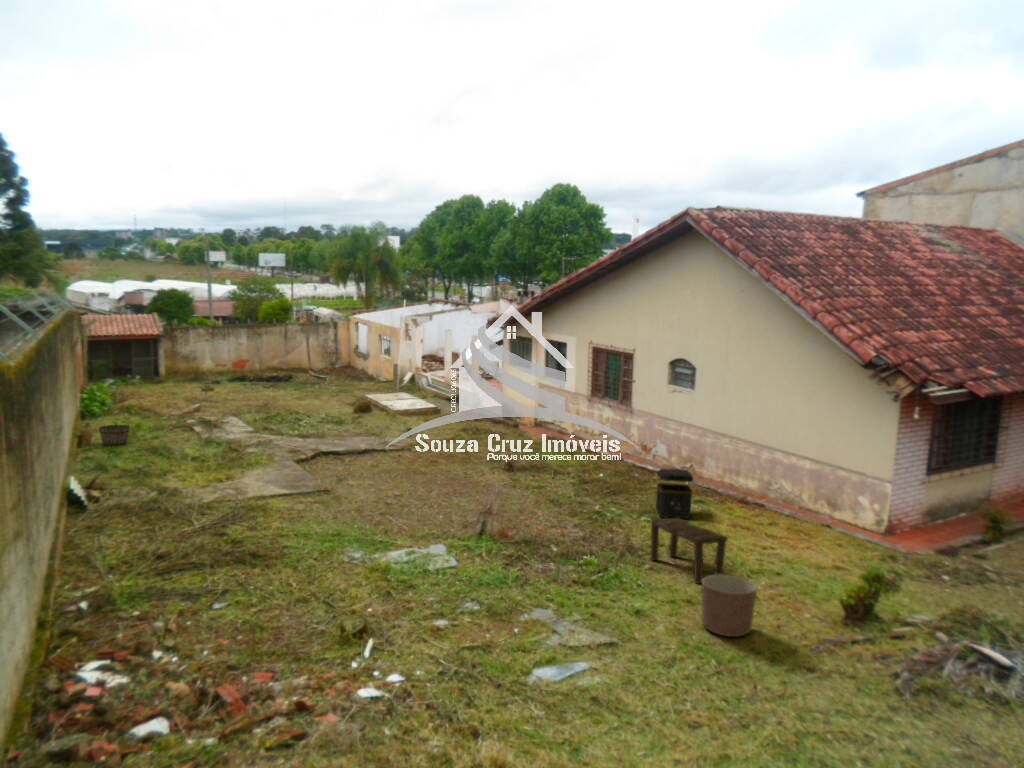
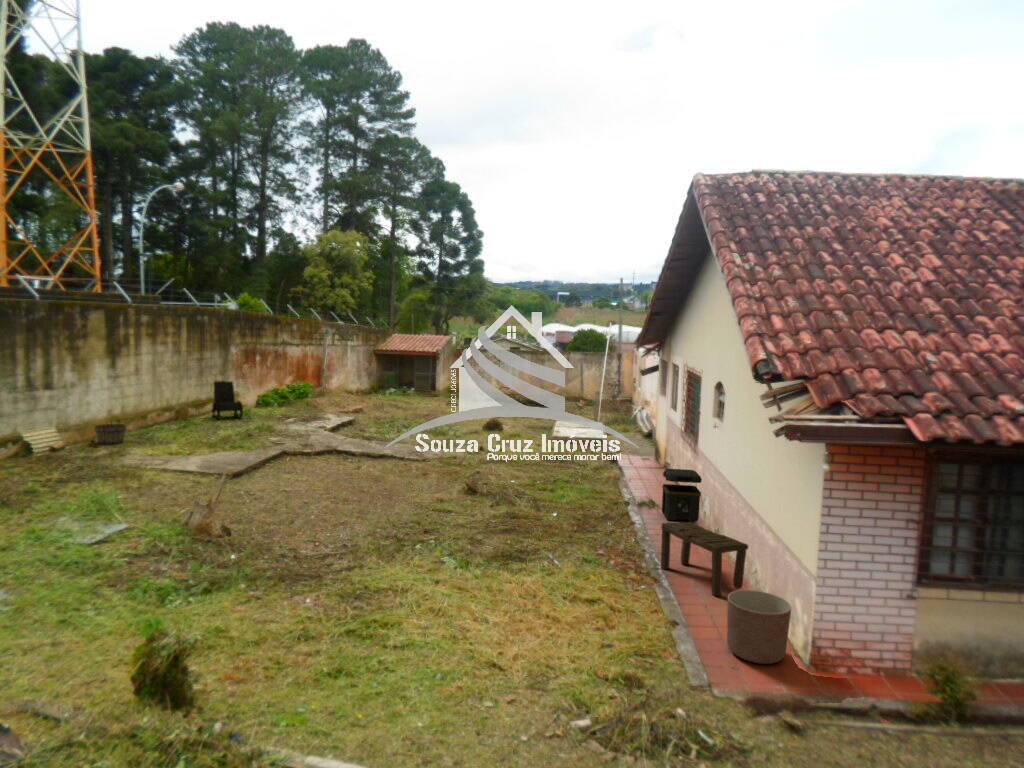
lounge chair: none [208,381,240,420] -> present [212,381,243,420]

